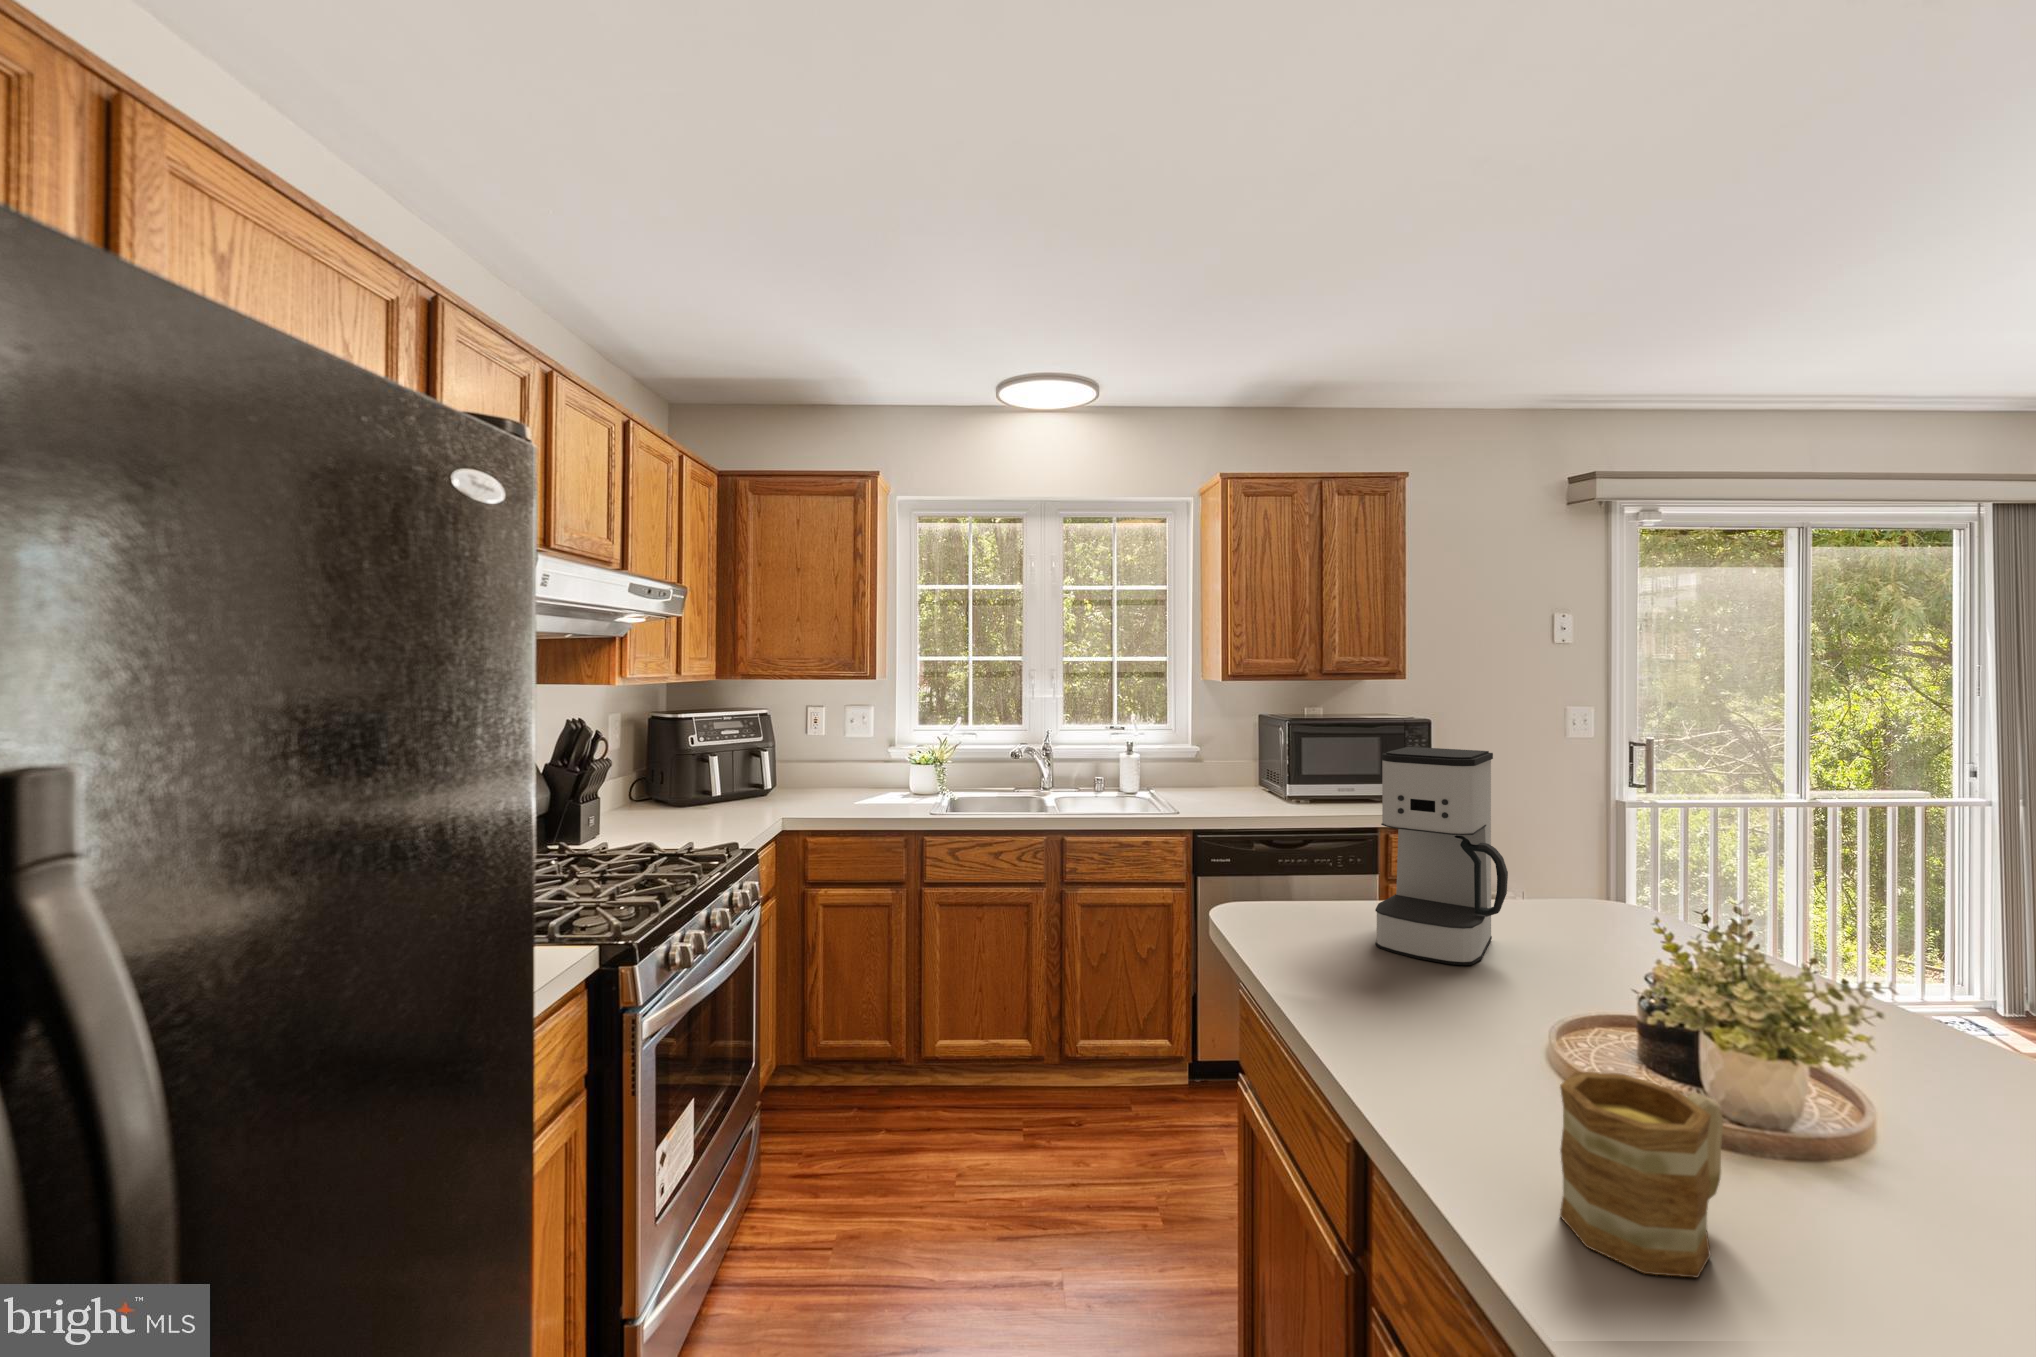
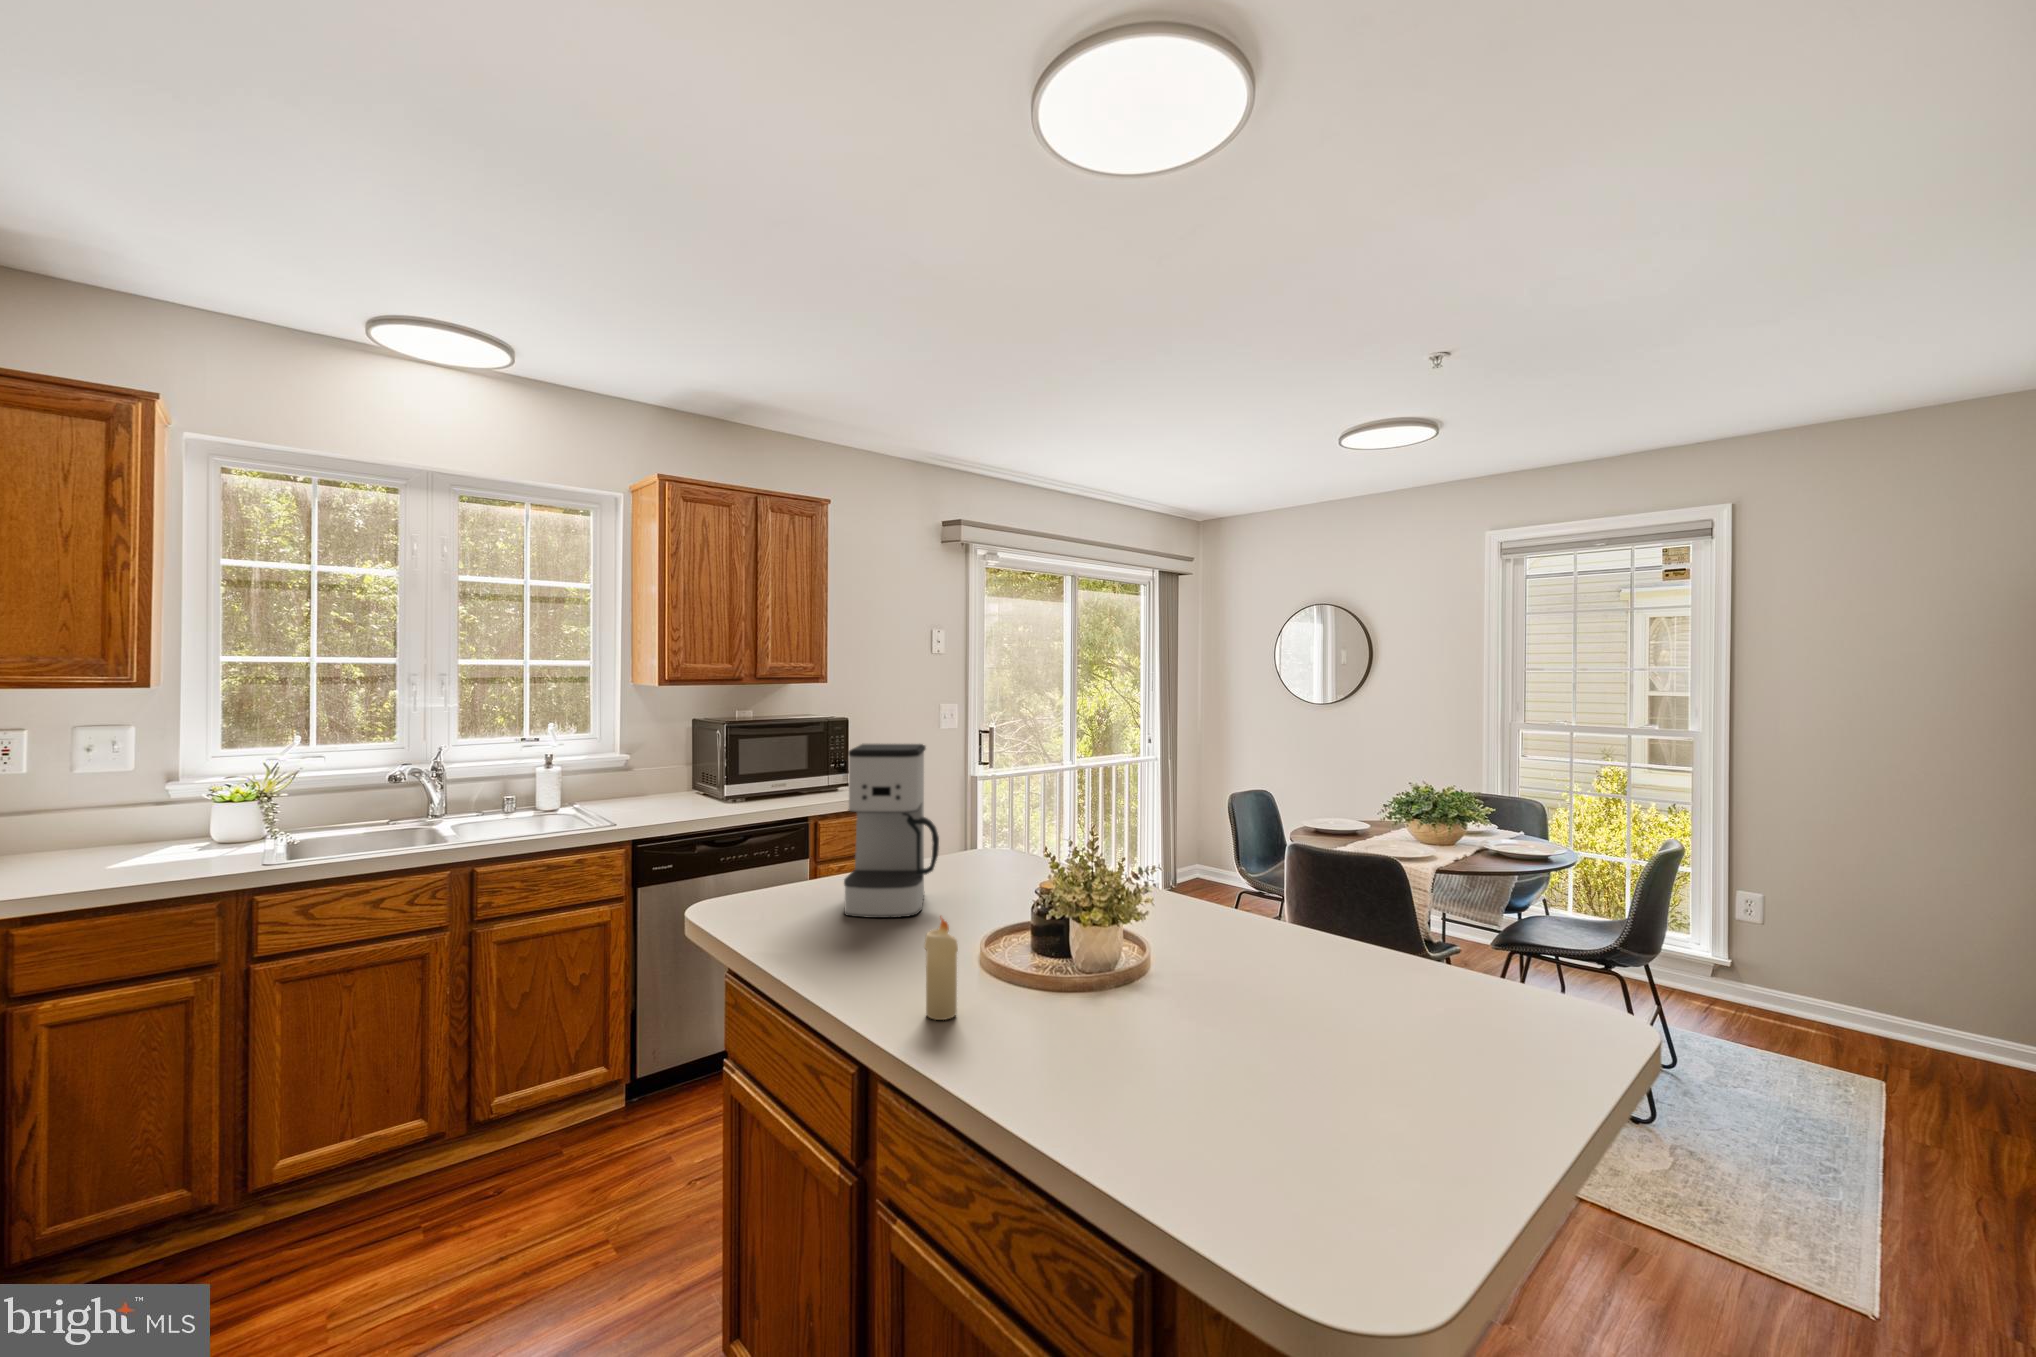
candle: none [1435,980,1486,1125] -> present [924,917,958,1020]
mug: present [1560,1072,1723,1278] -> none [1013,951,1092,1068]

